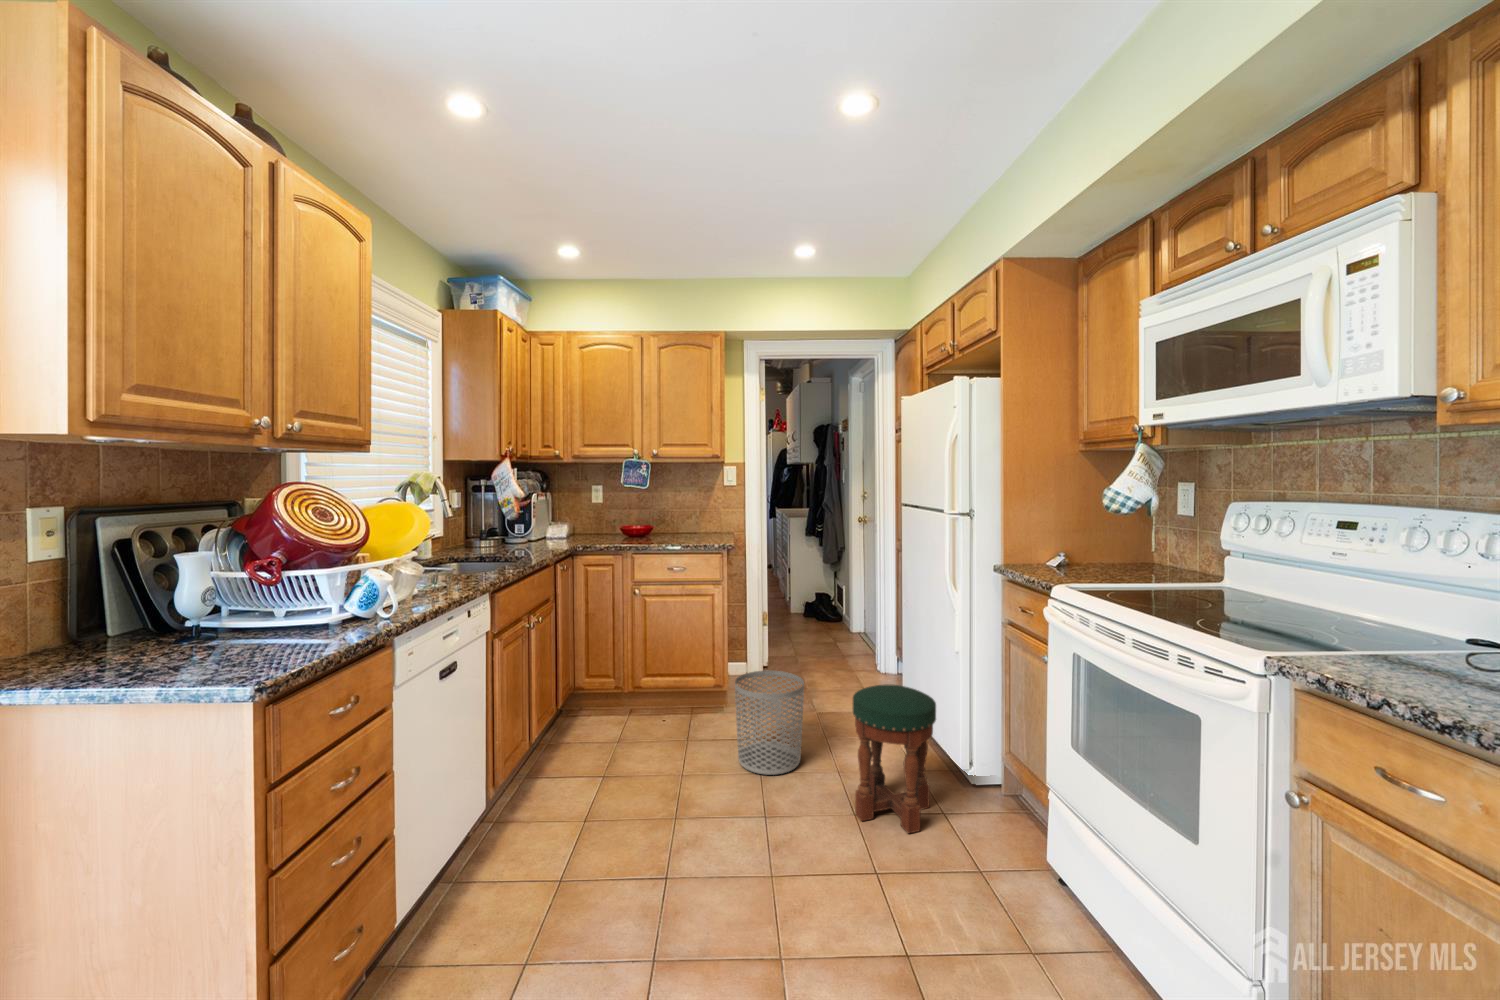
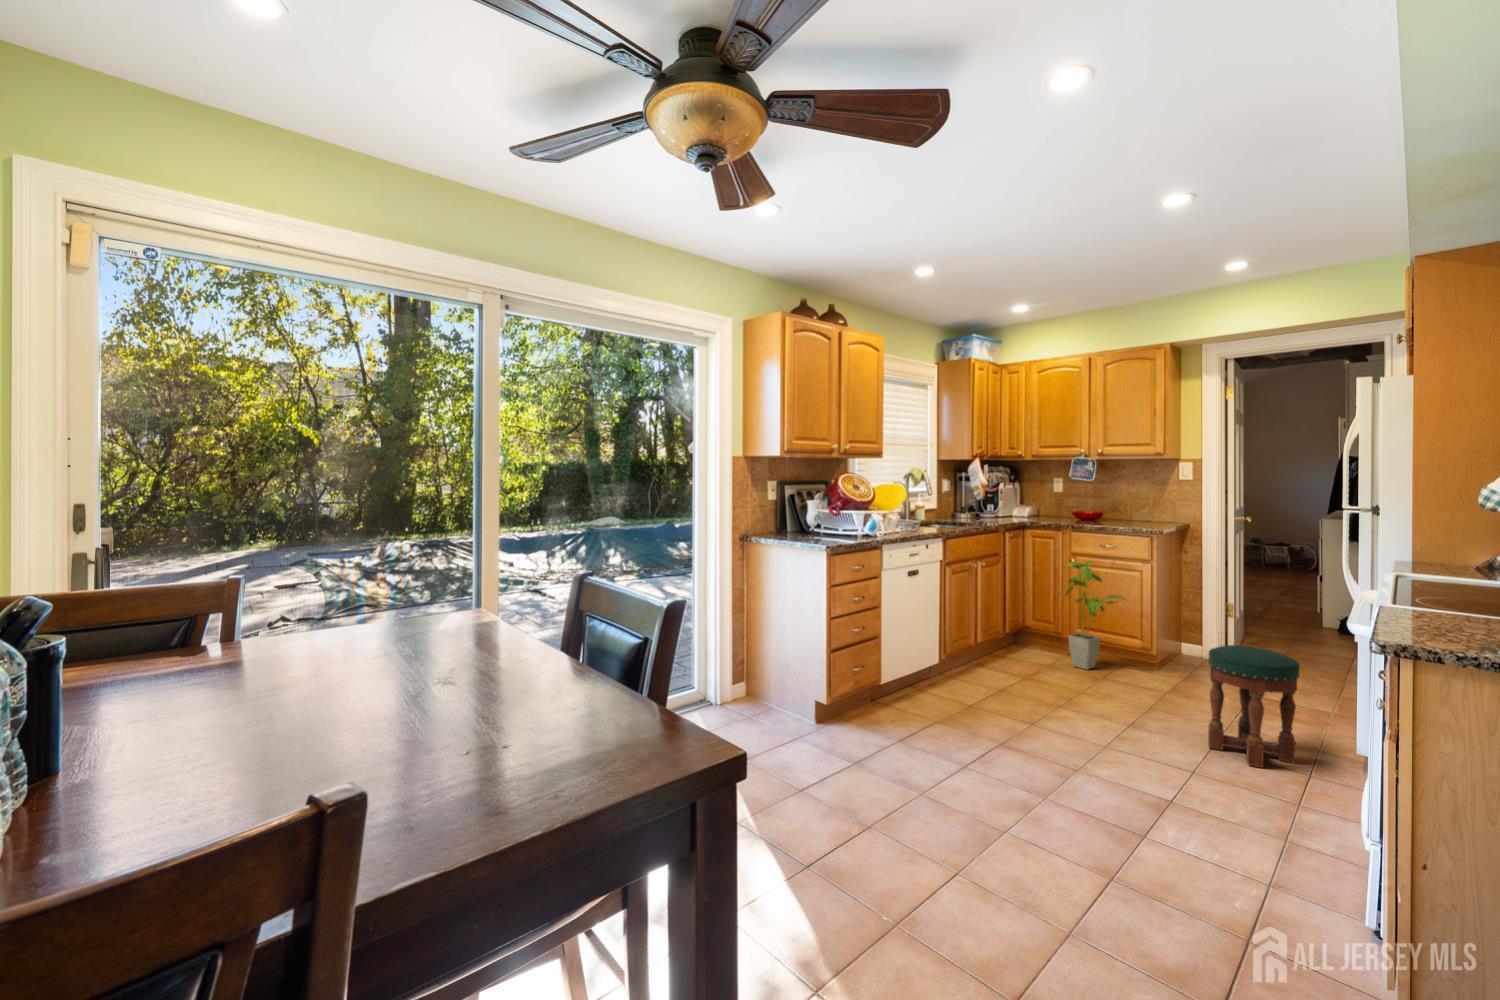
house plant: none [639,593,713,731] -> present [1065,561,1125,669]
waste bin: present [735,670,804,775] -> none [1127,630,1196,712]

